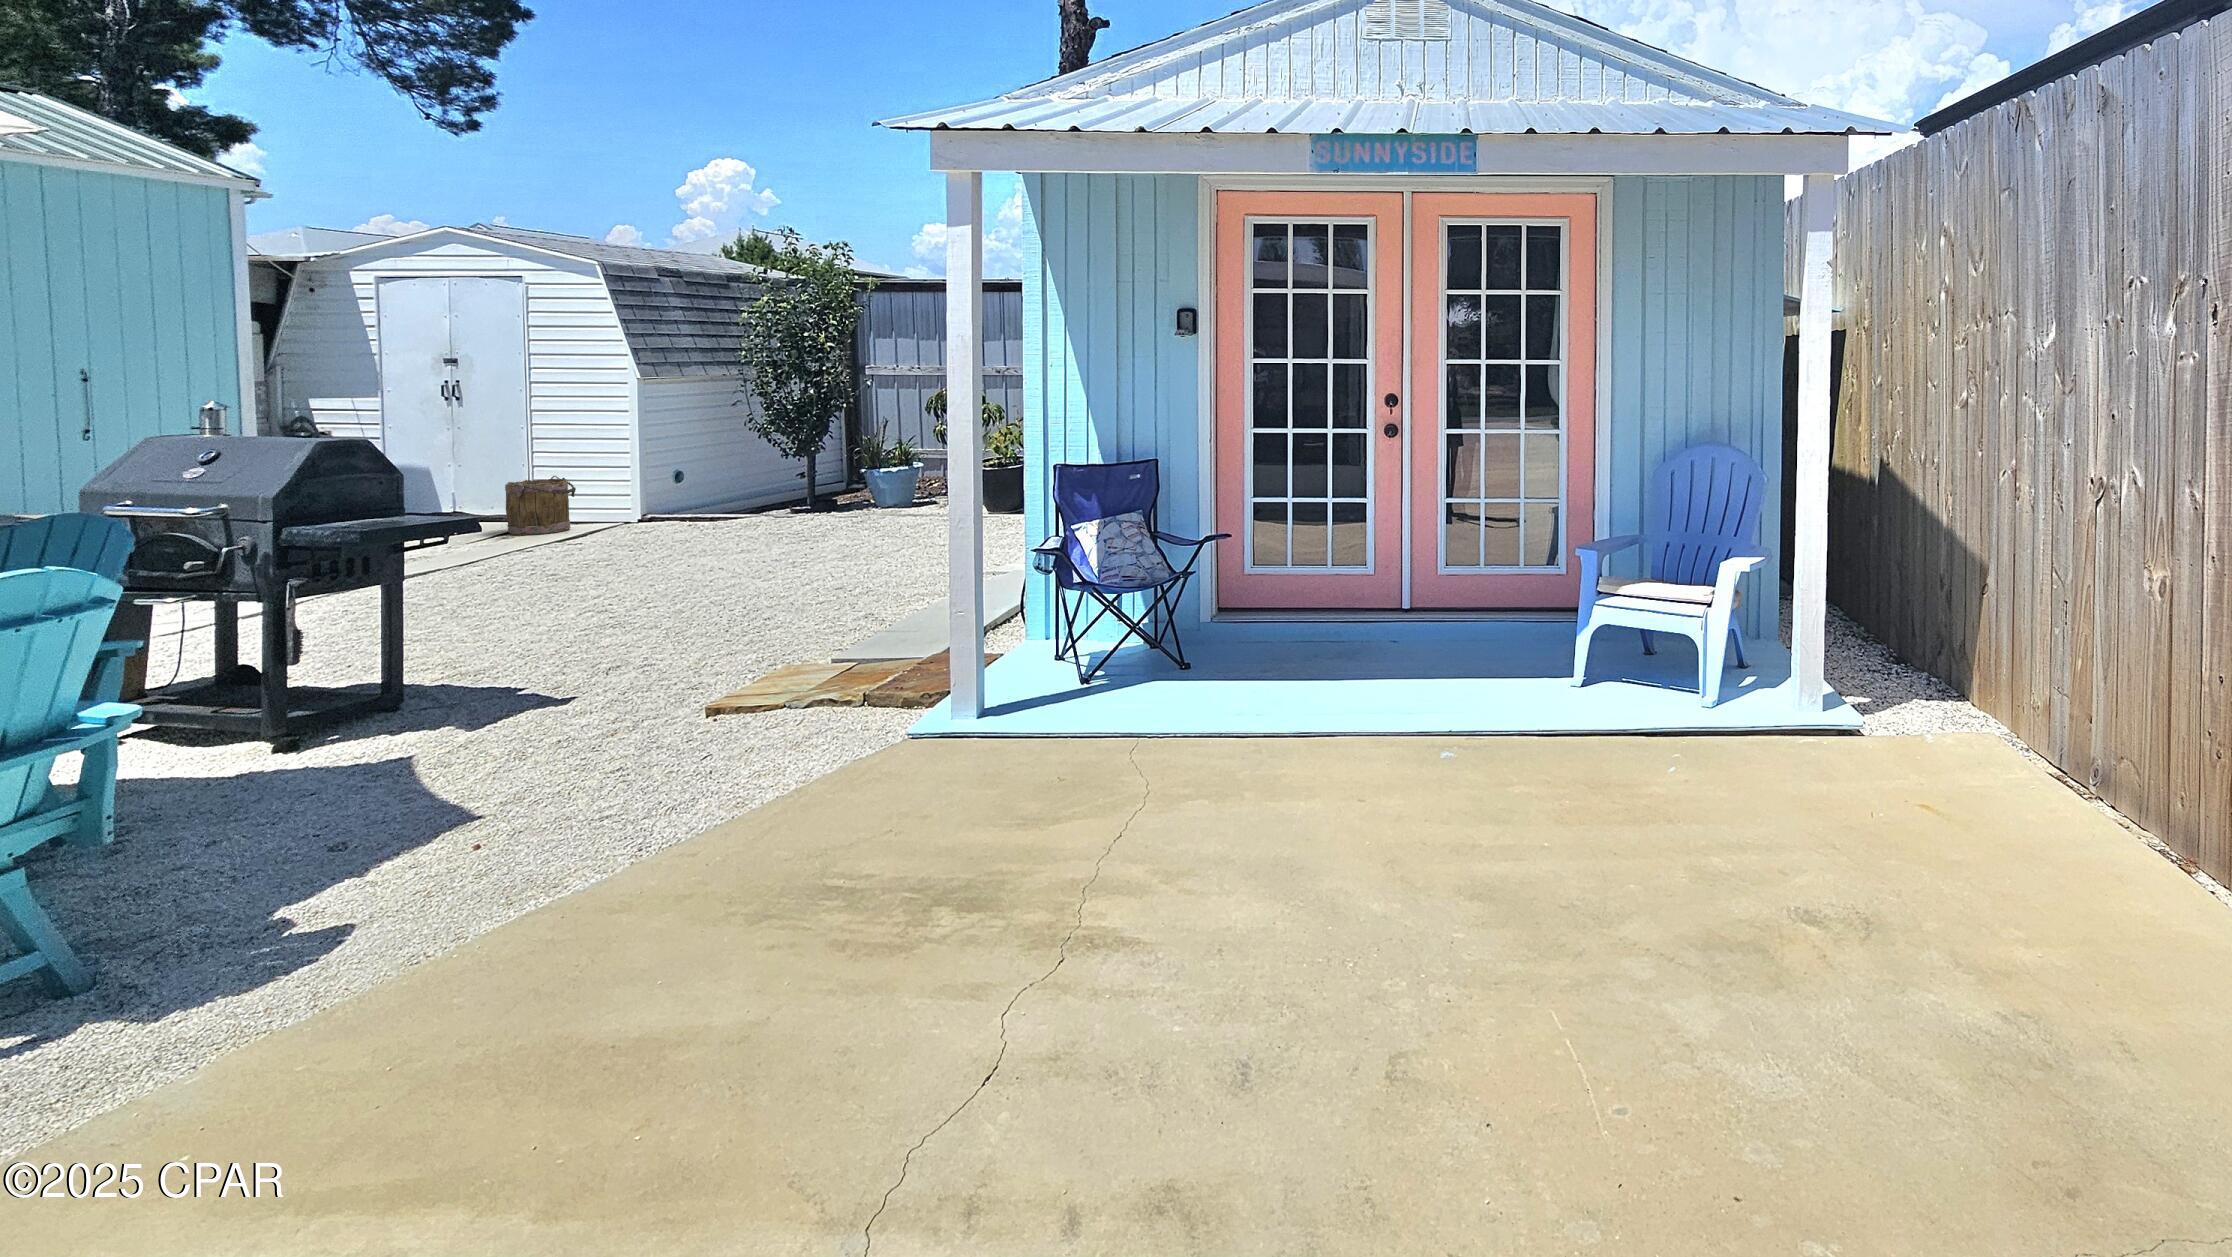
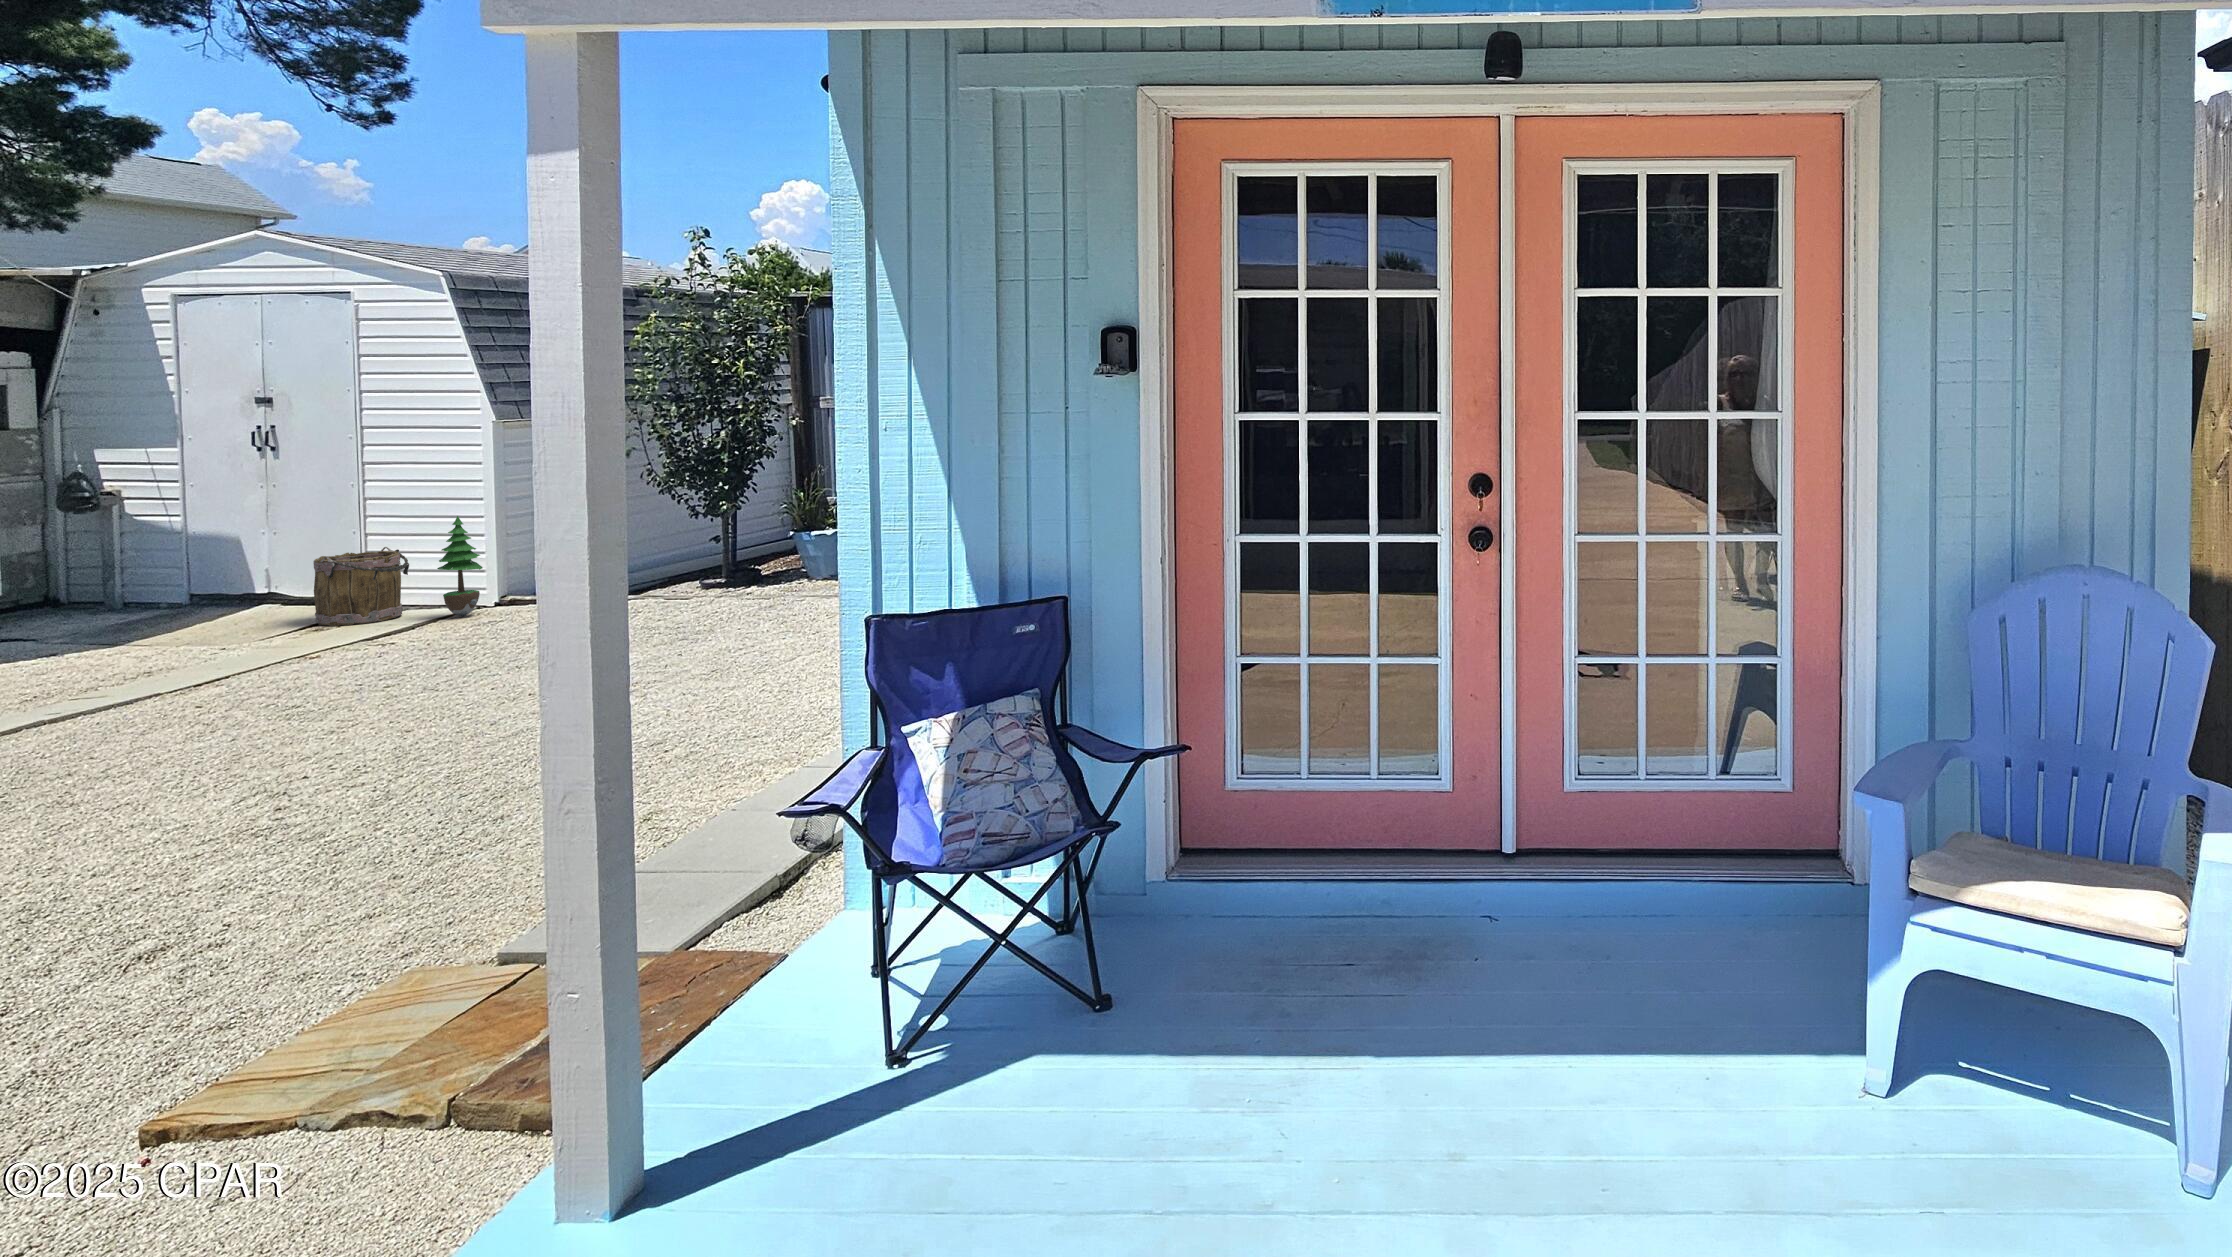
potted tree: none [599,450,634,529] -> present [437,516,483,617]

